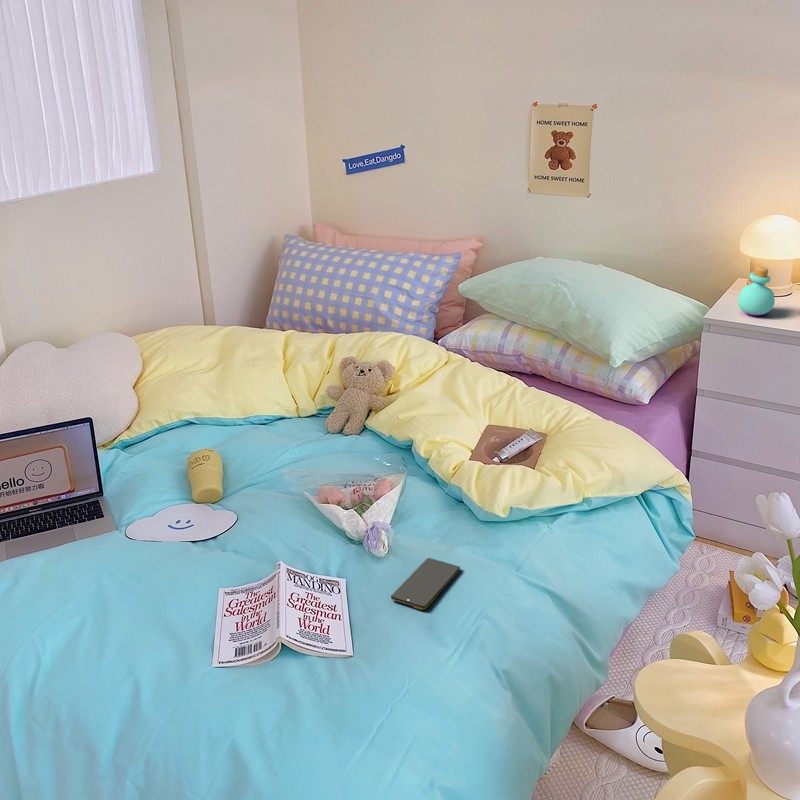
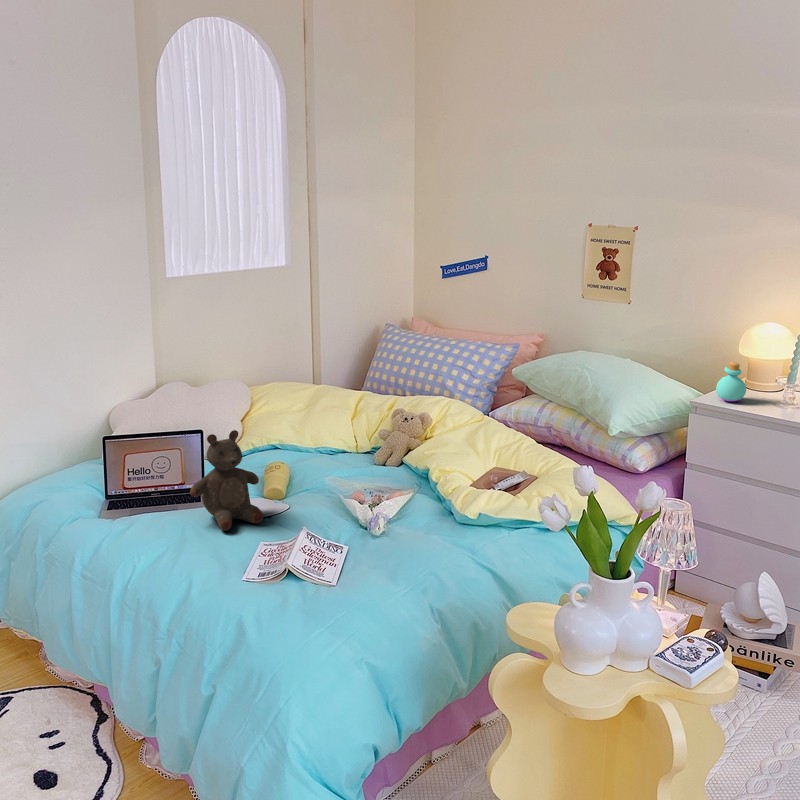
stuffed bear: none [100,428,210,574] -> present [190,430,263,531]
smartphone: present [391,558,460,610] -> none [376,541,433,567]

